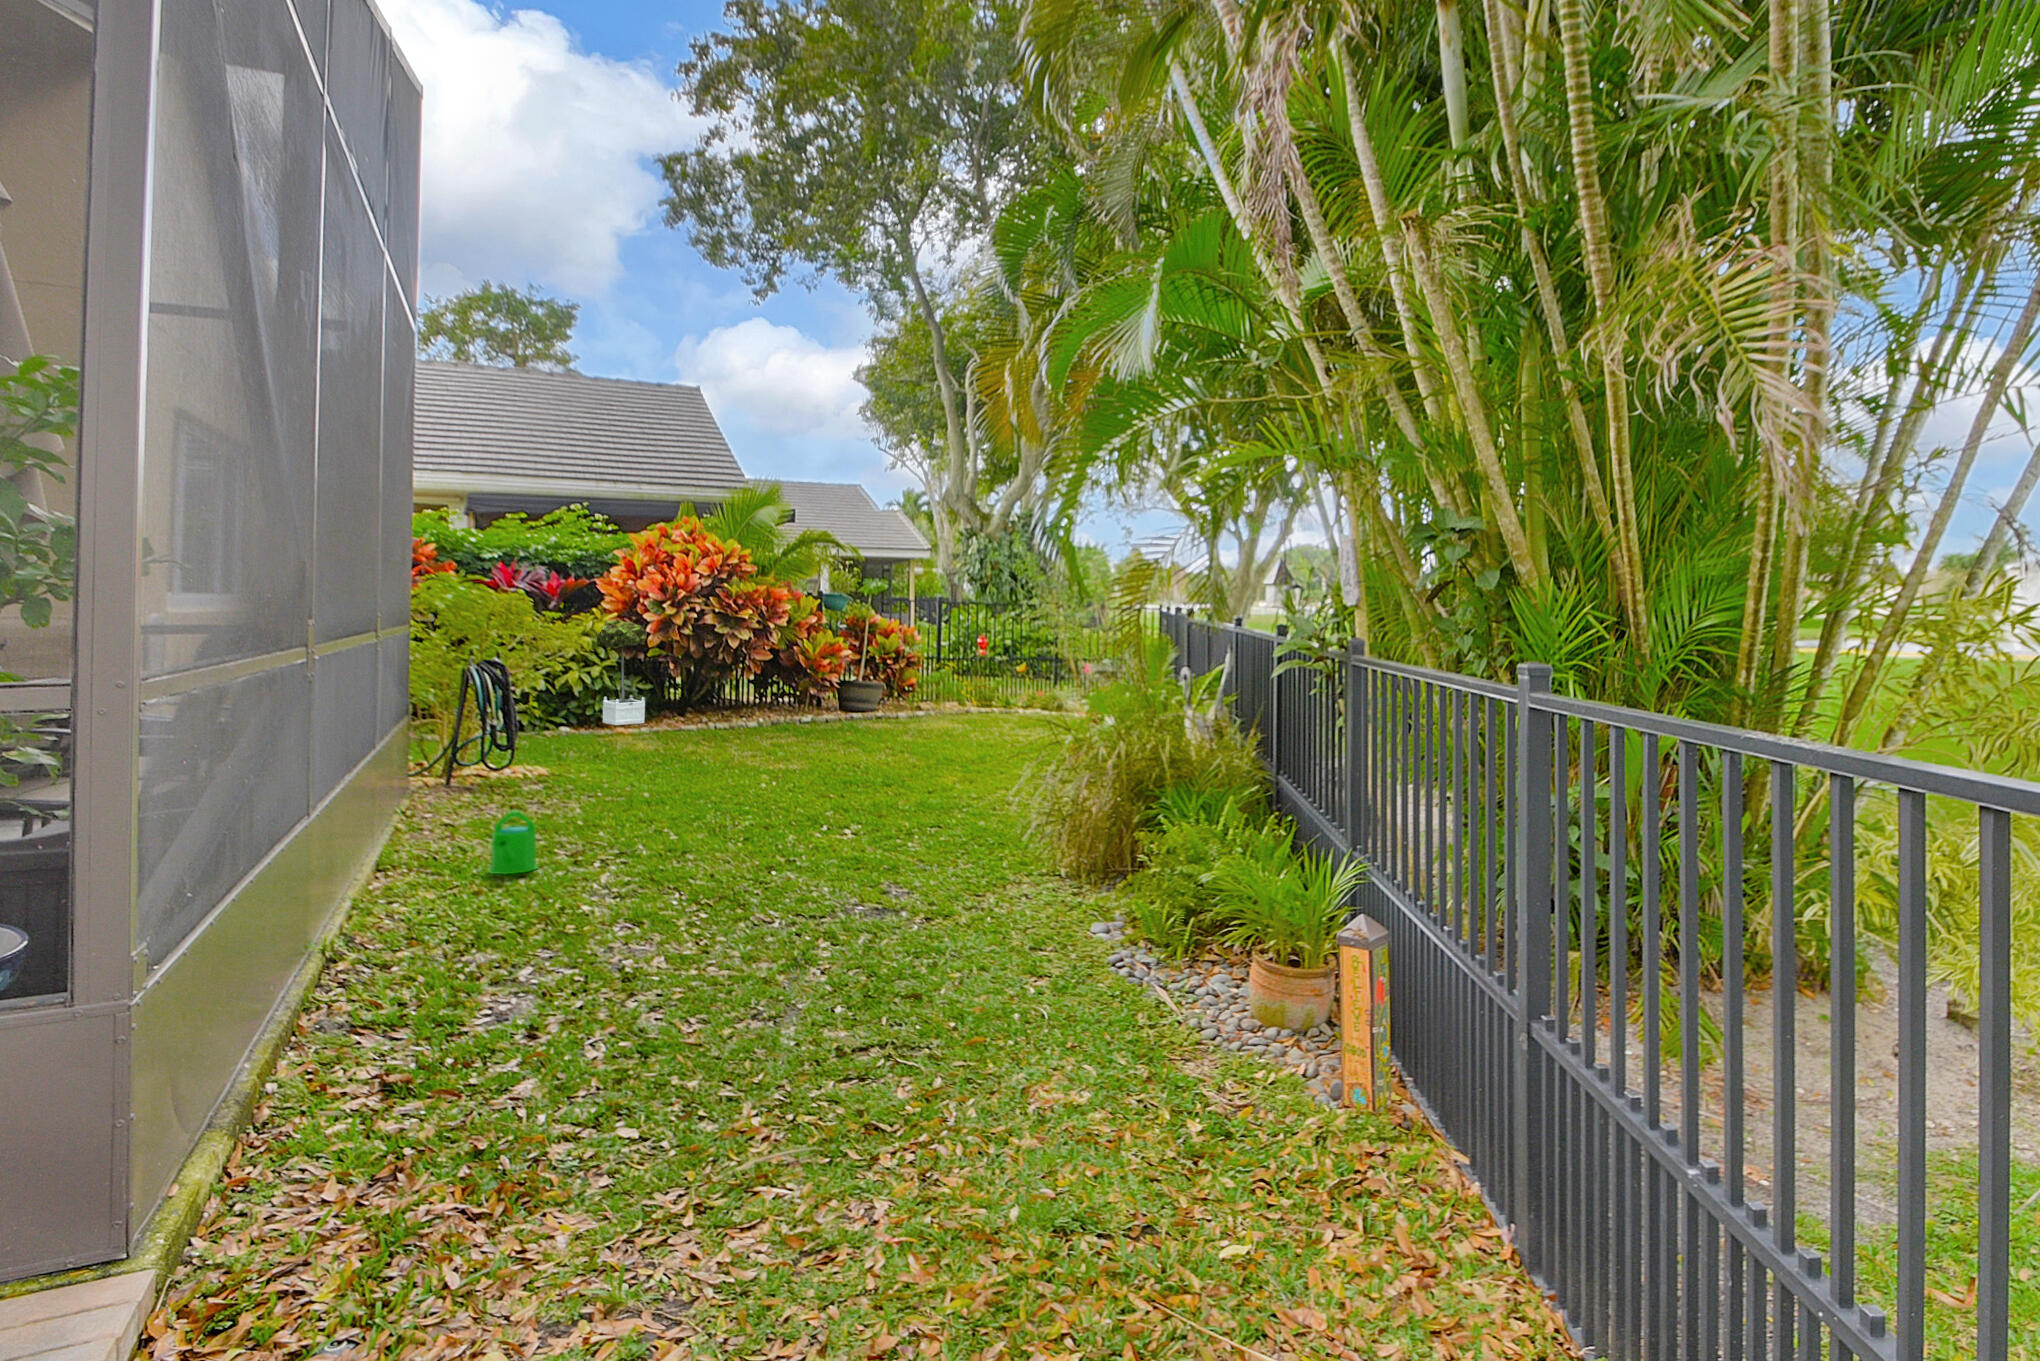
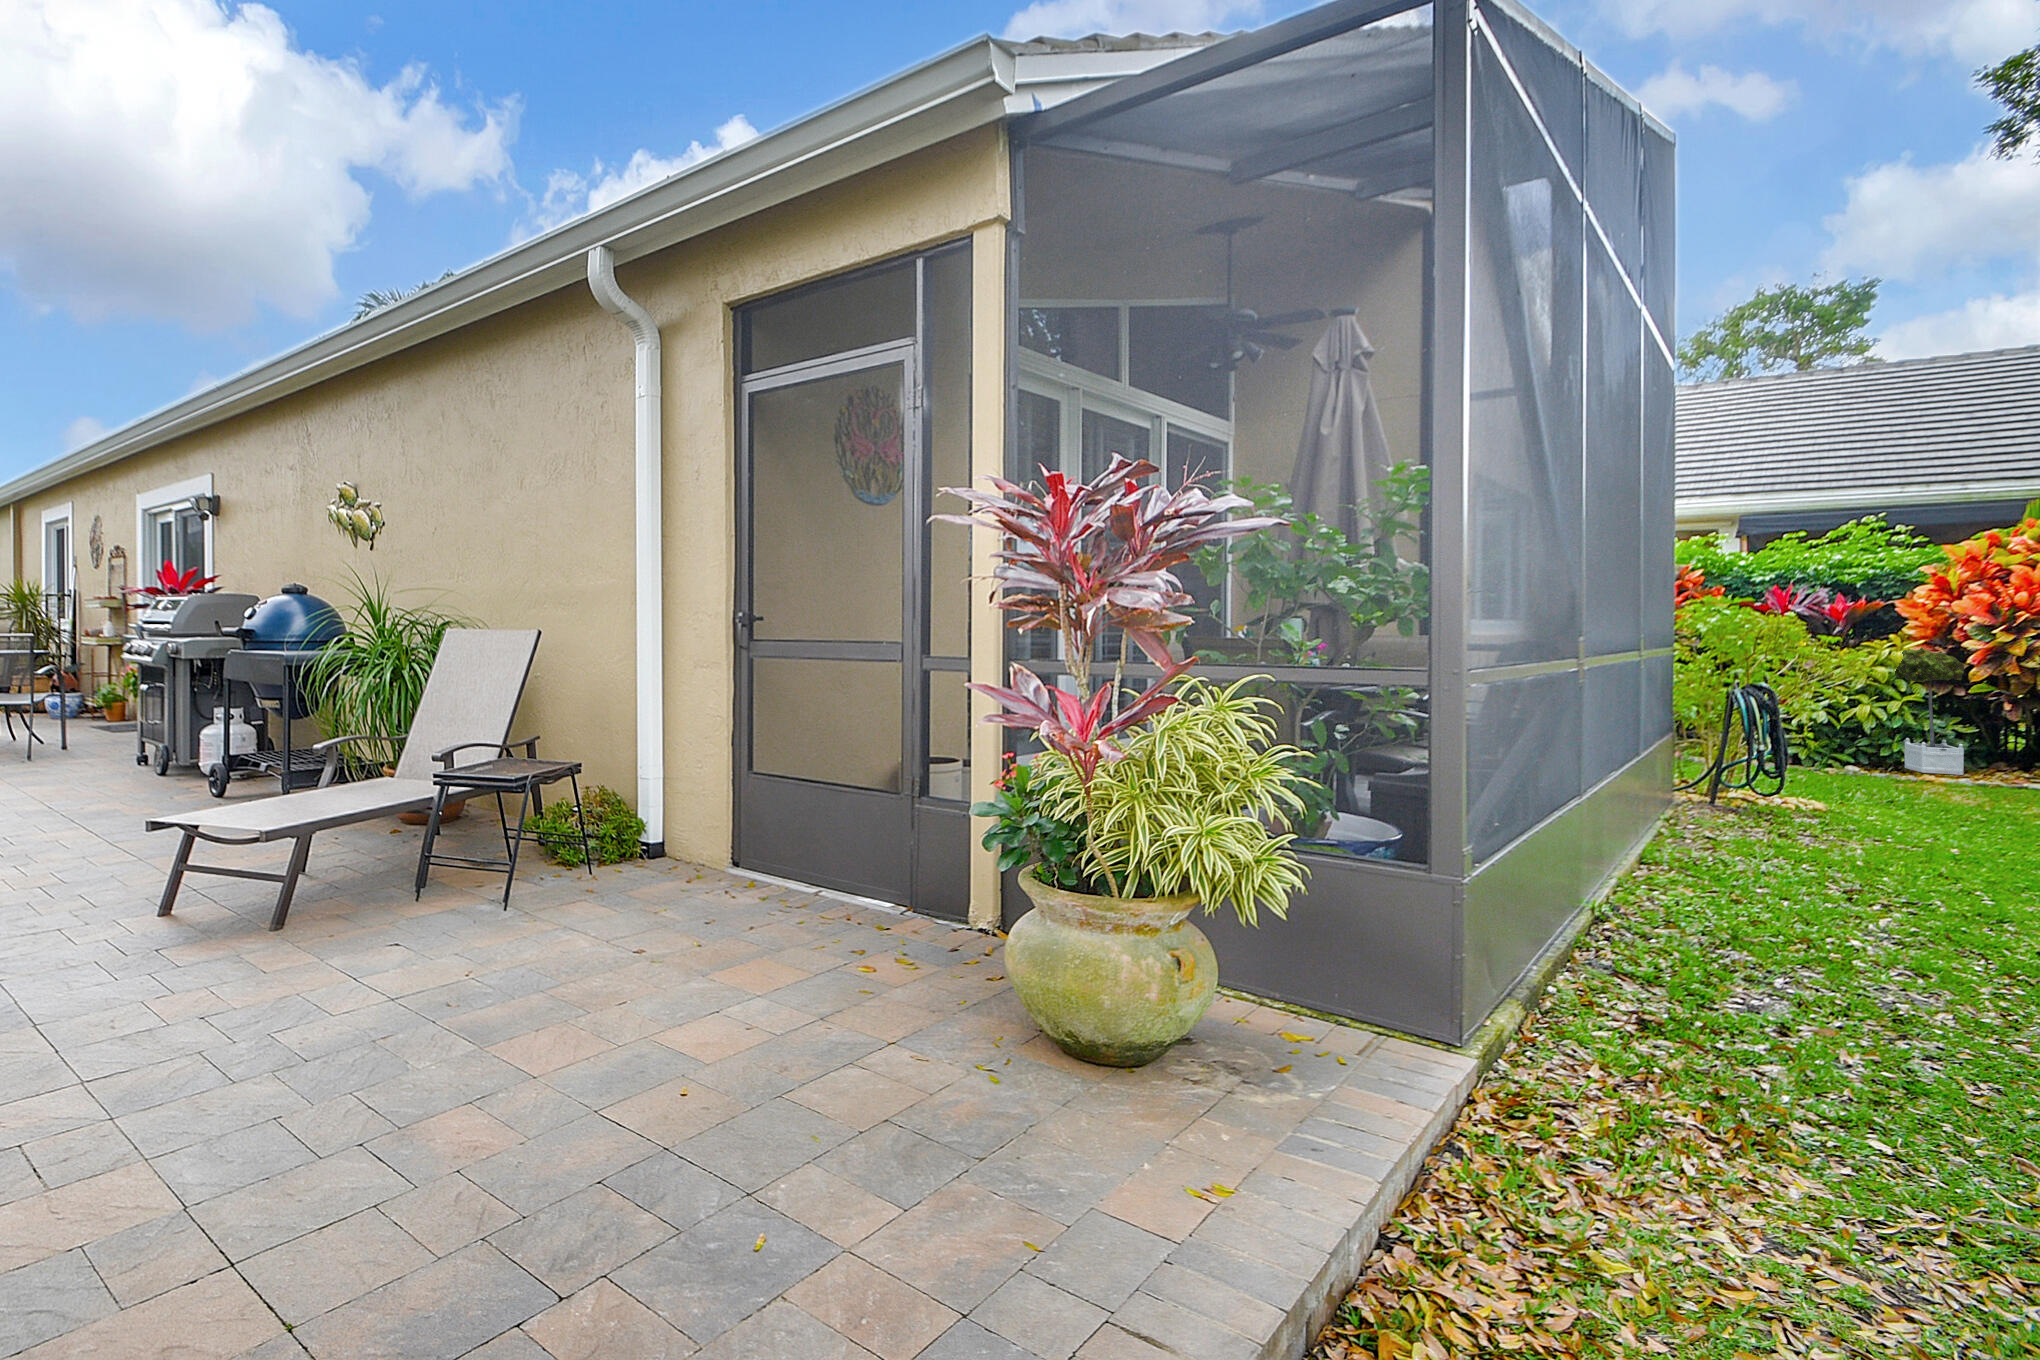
watering can: present [488,810,538,874] -> none [1750,827,1807,893]

